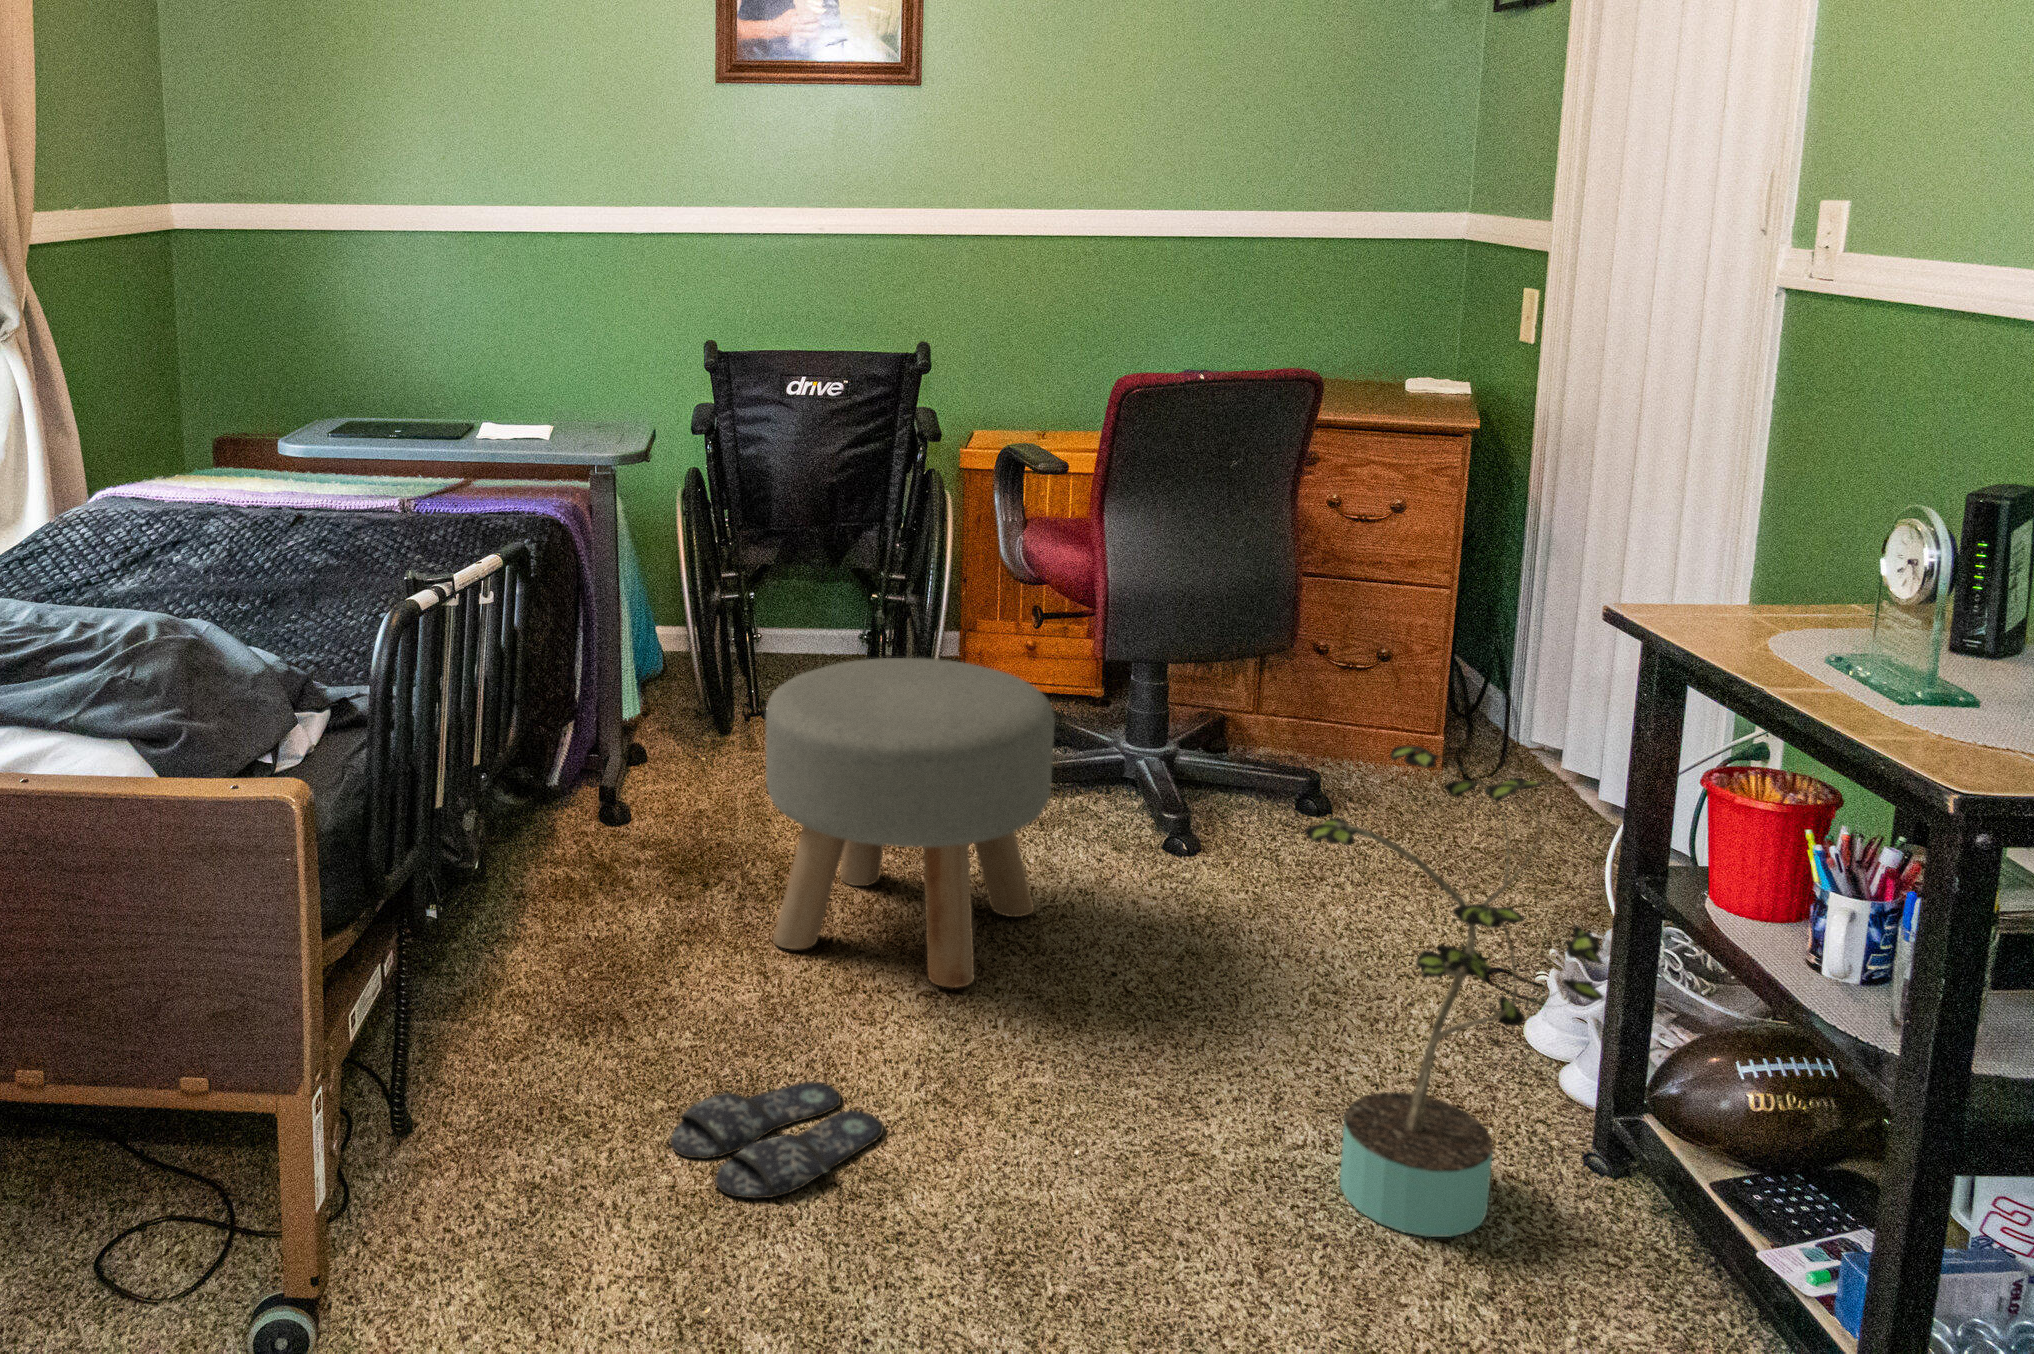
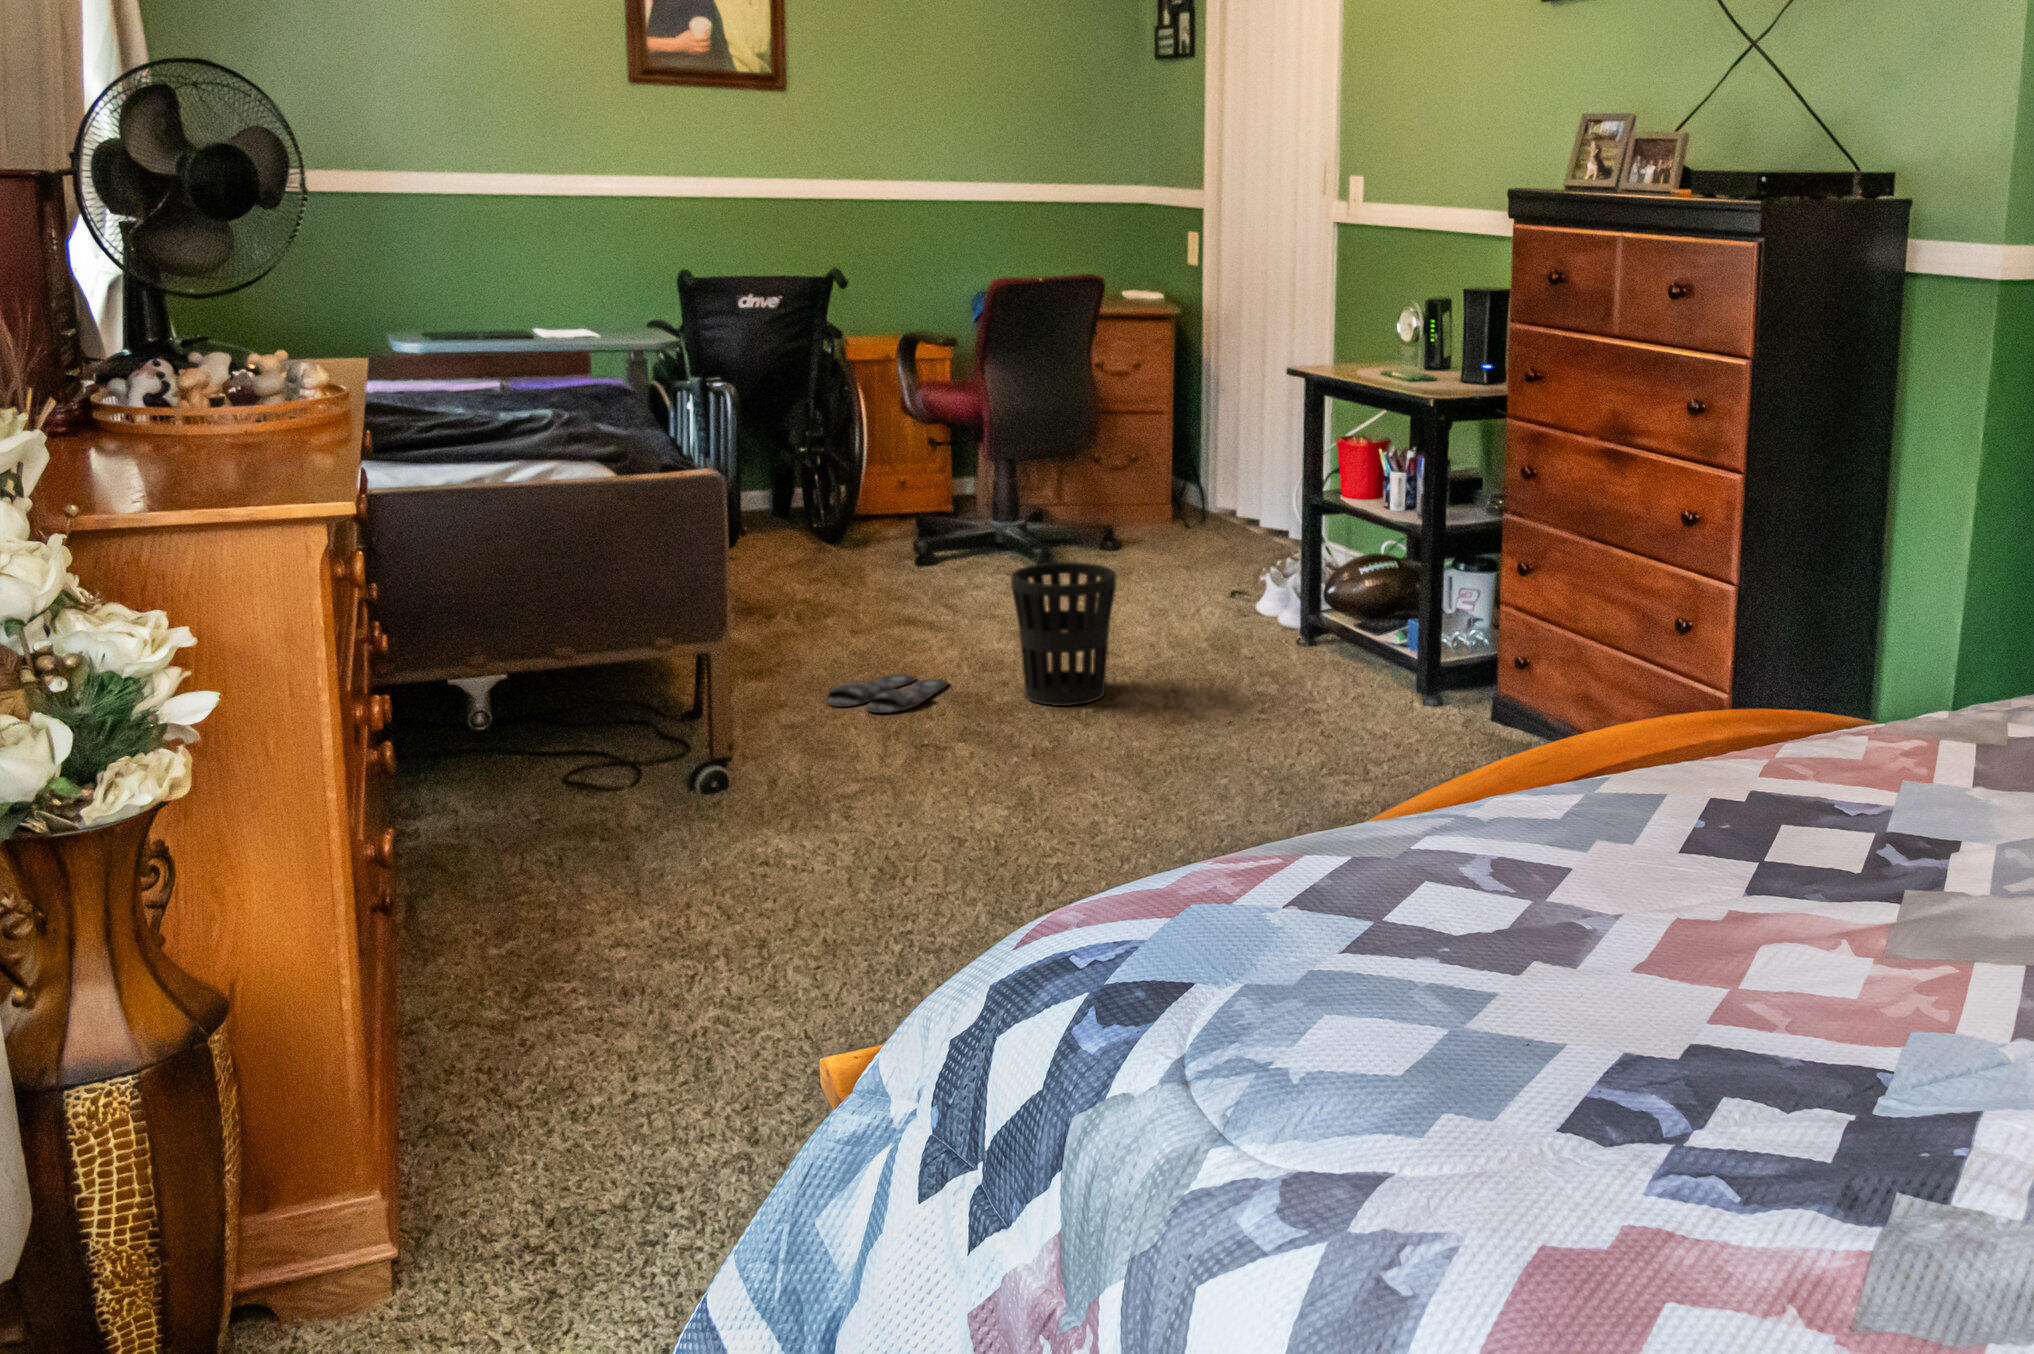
ottoman: present [766,658,1055,988] -> none [802,454,988,635]
potted plant: present [1304,746,1604,1237] -> none [1164,430,1306,672]
wastebasket: none [976,966,1175,1268] -> present [1011,562,1116,706]

